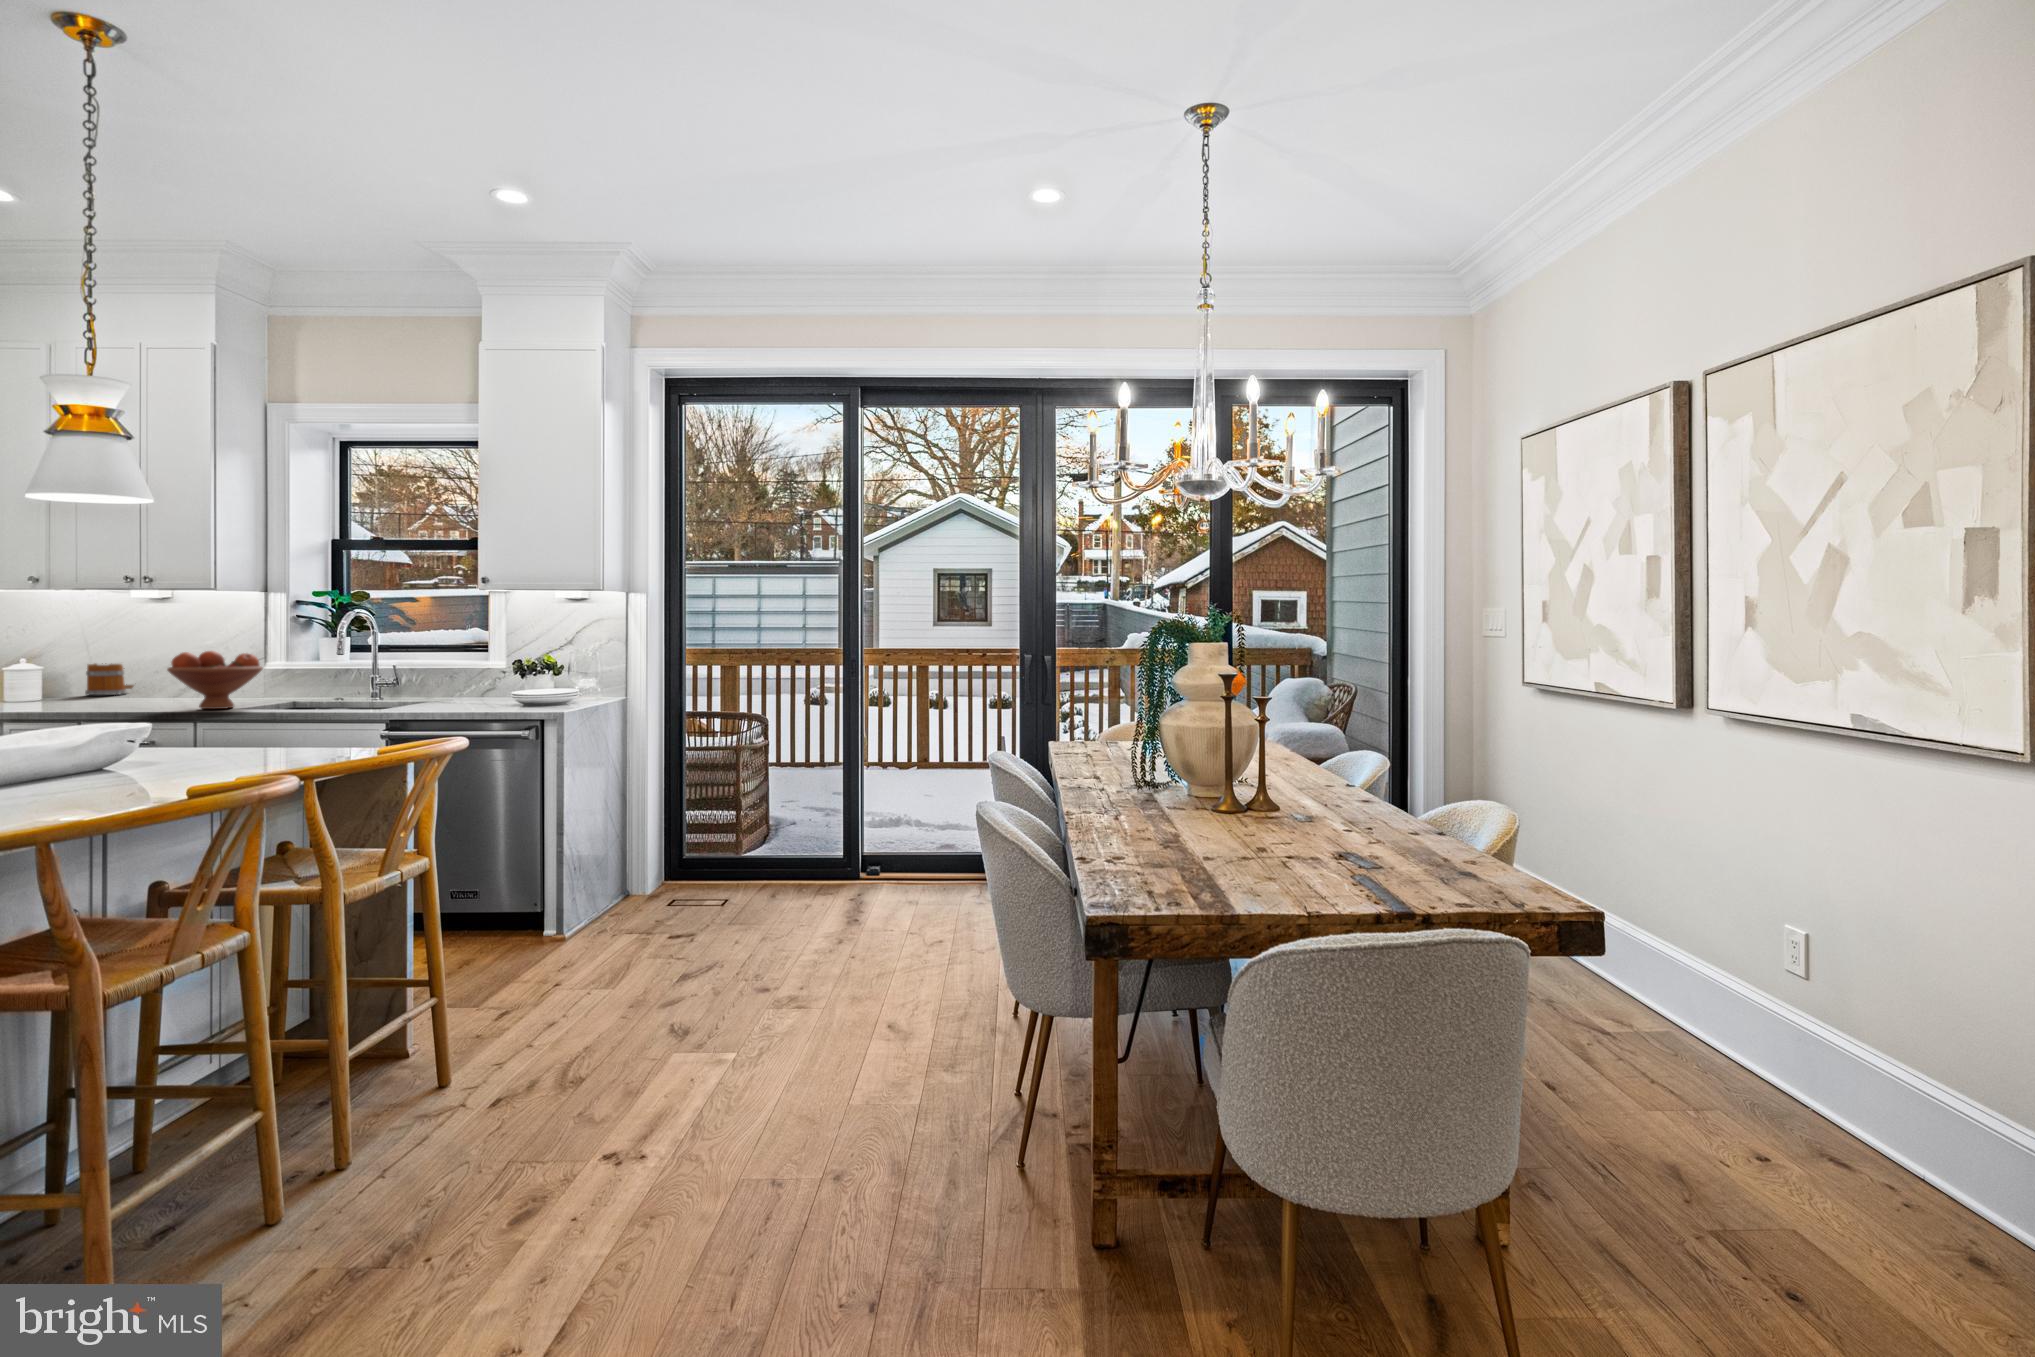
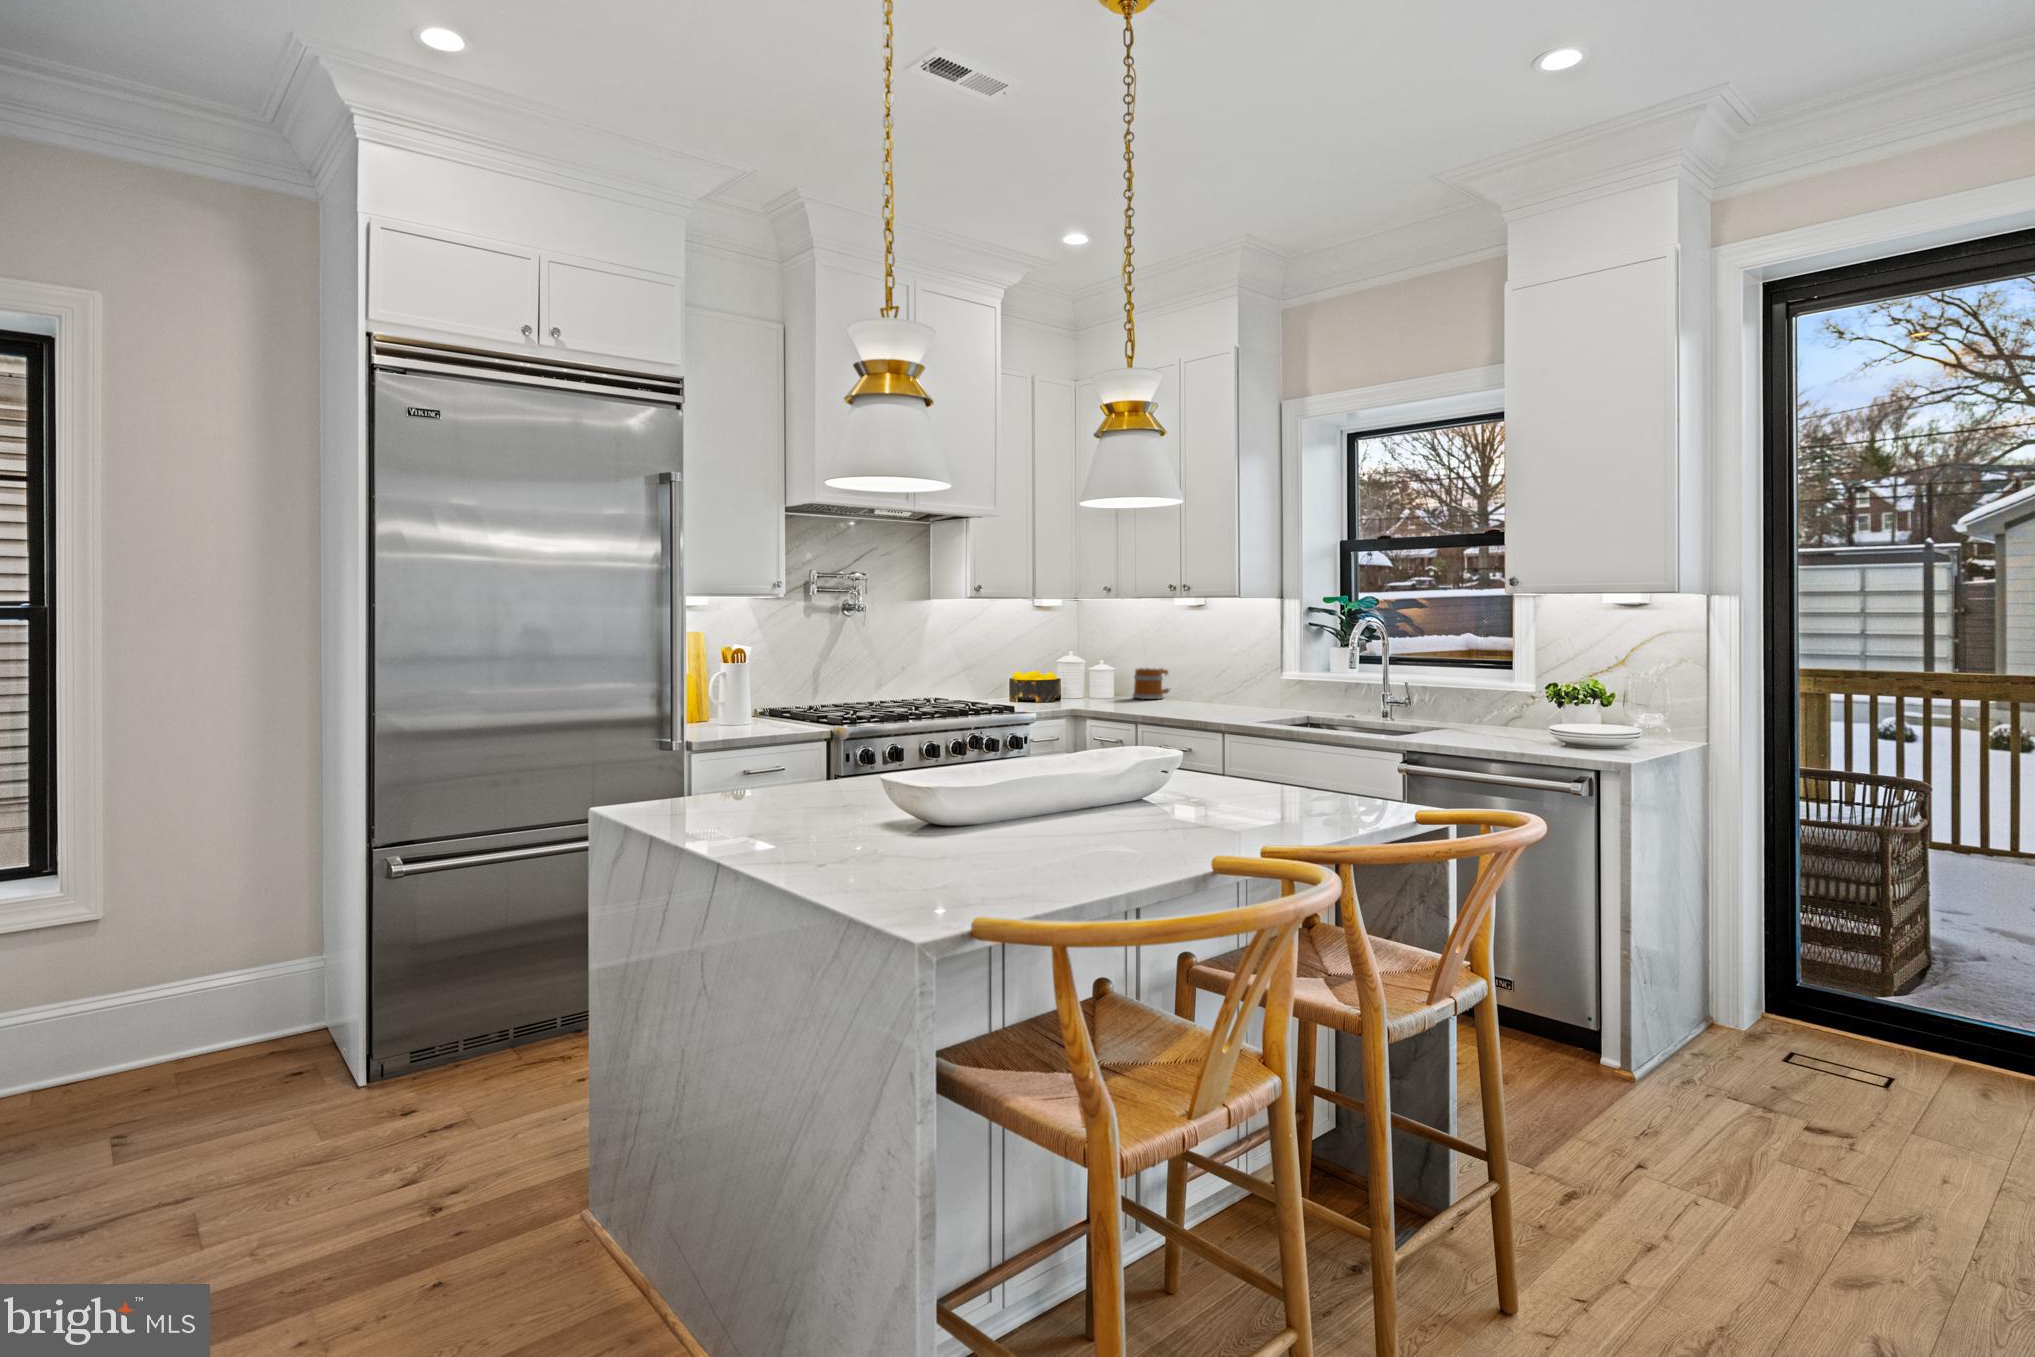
fruit bowl: present [167,651,263,709] -> none [1196,661,1280,722]

